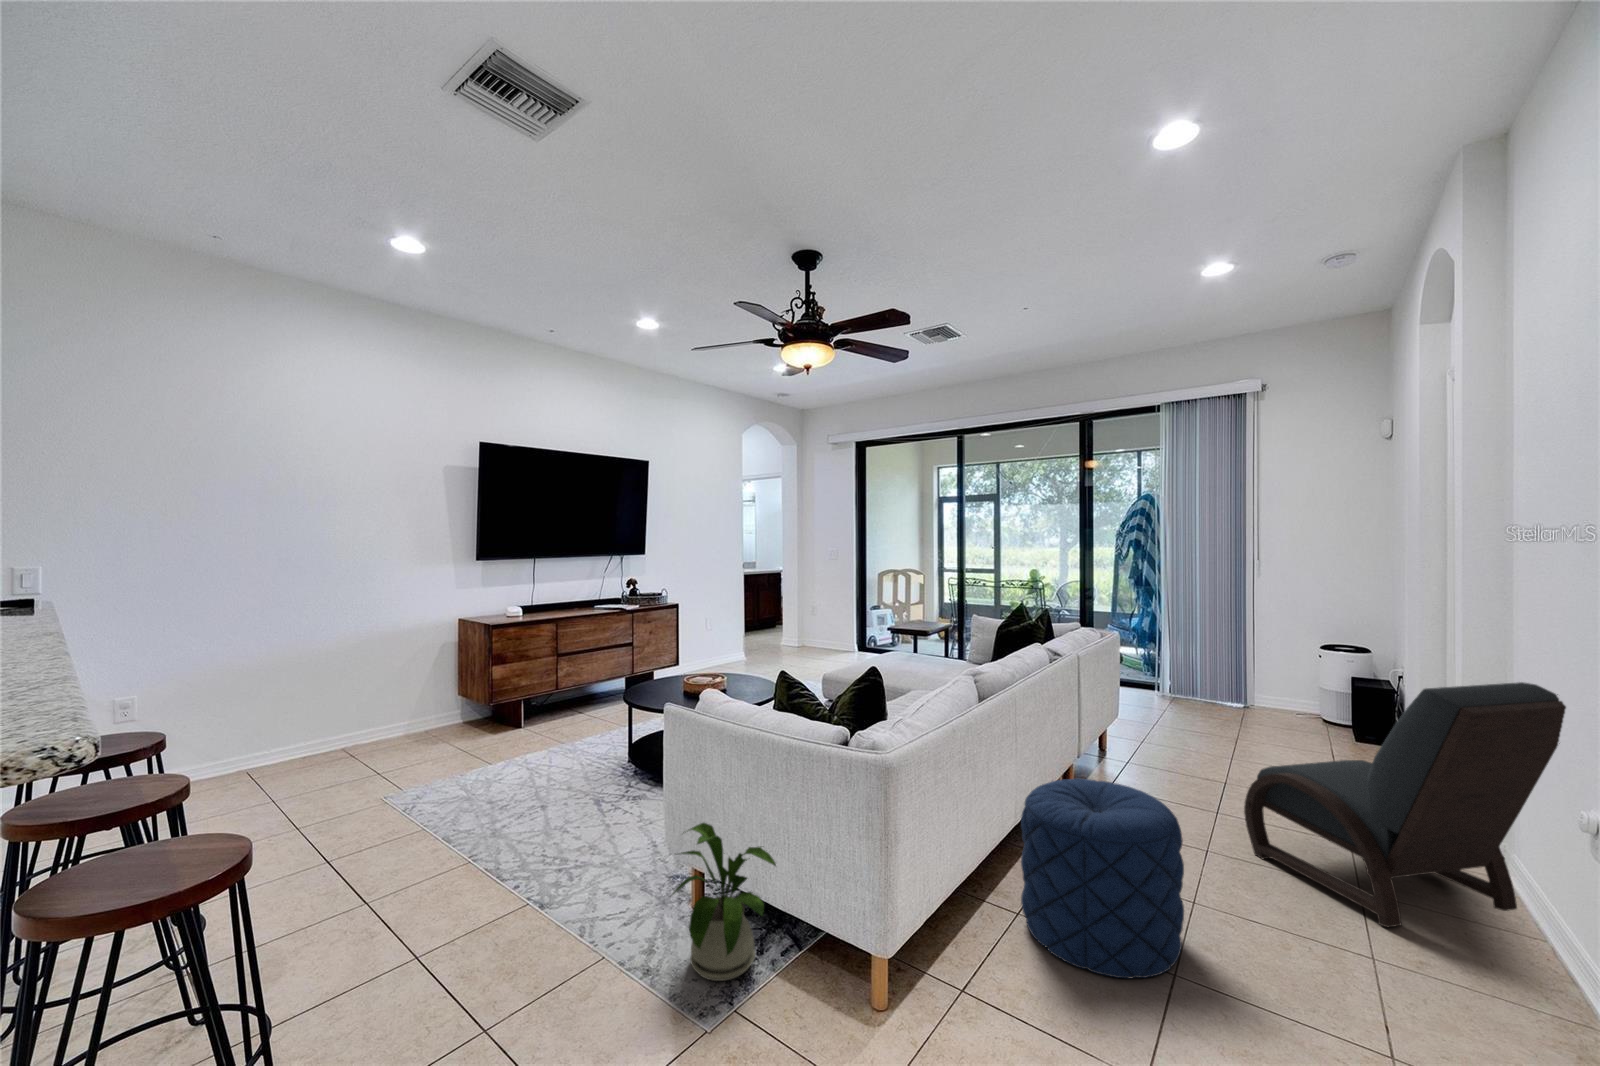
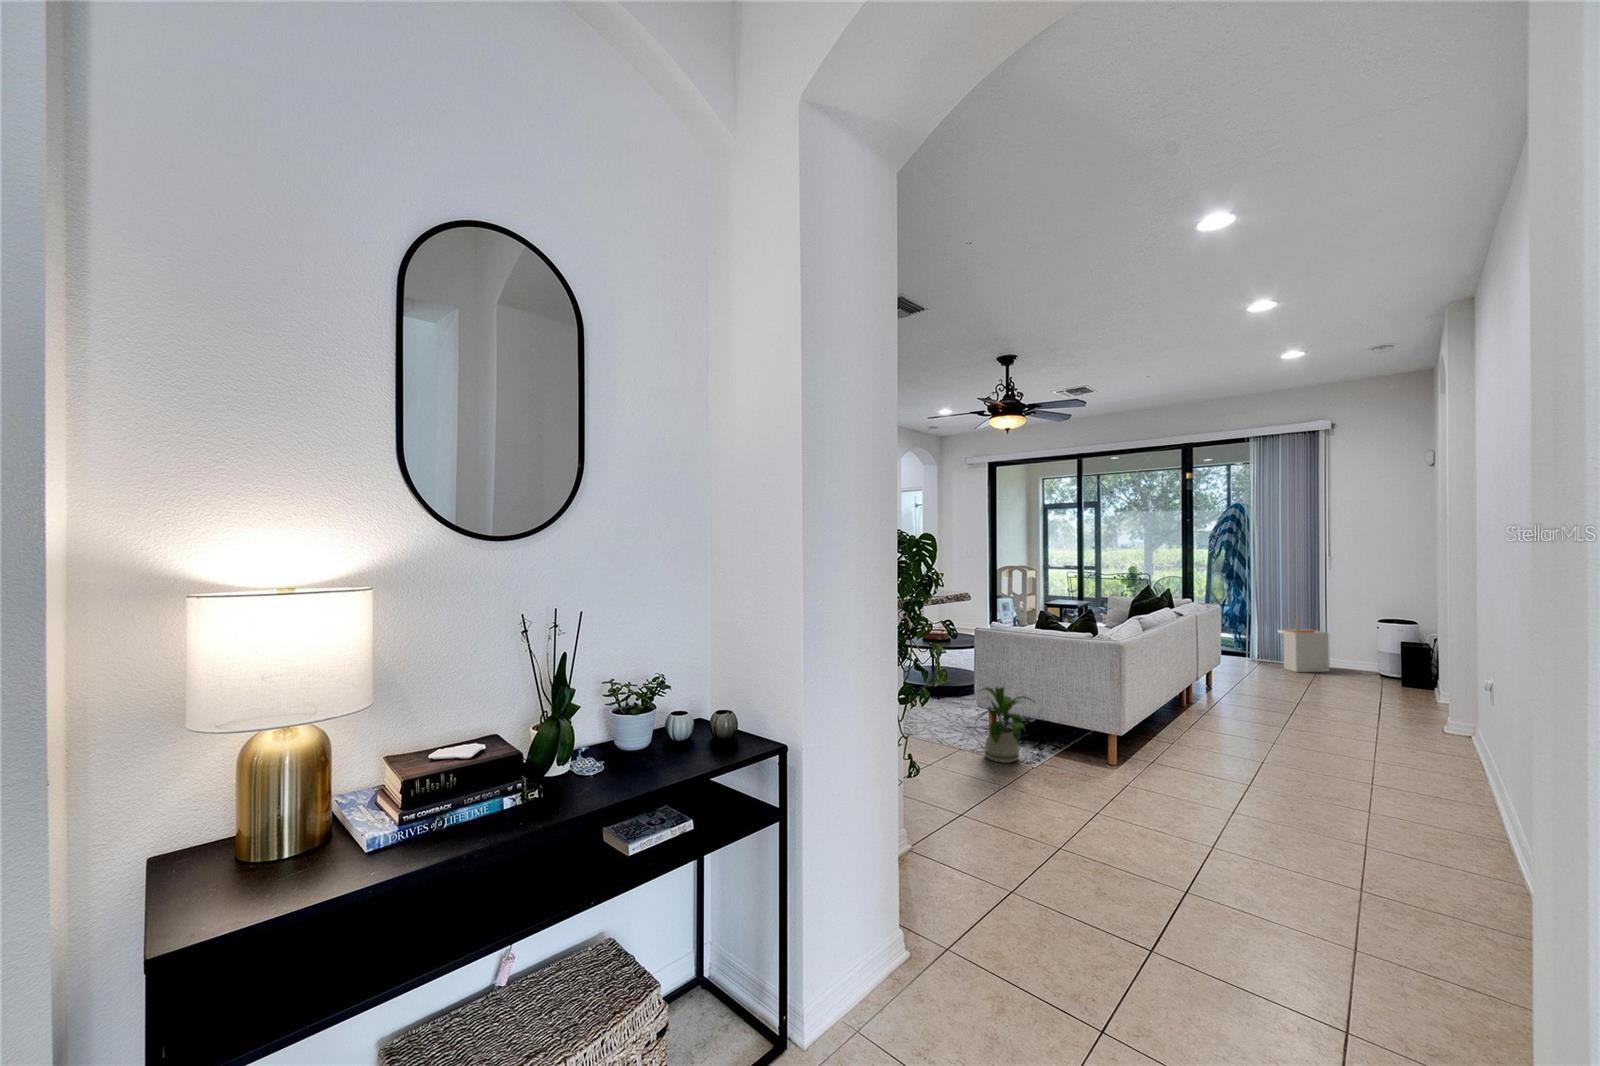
storage bin: none [1196,642,1260,714] -> present [1278,619,1329,672]
lounge chair: present [1244,682,1566,927] -> none [1304,621,1504,760]
pouf: present [1021,779,1184,978] -> none [1164,675,1262,770]

